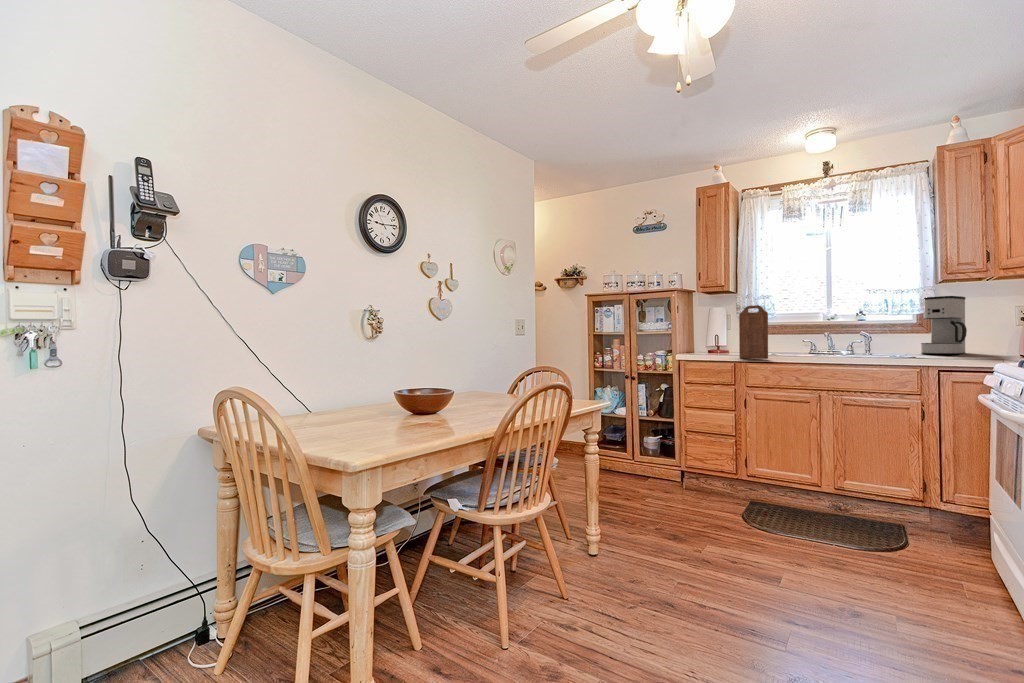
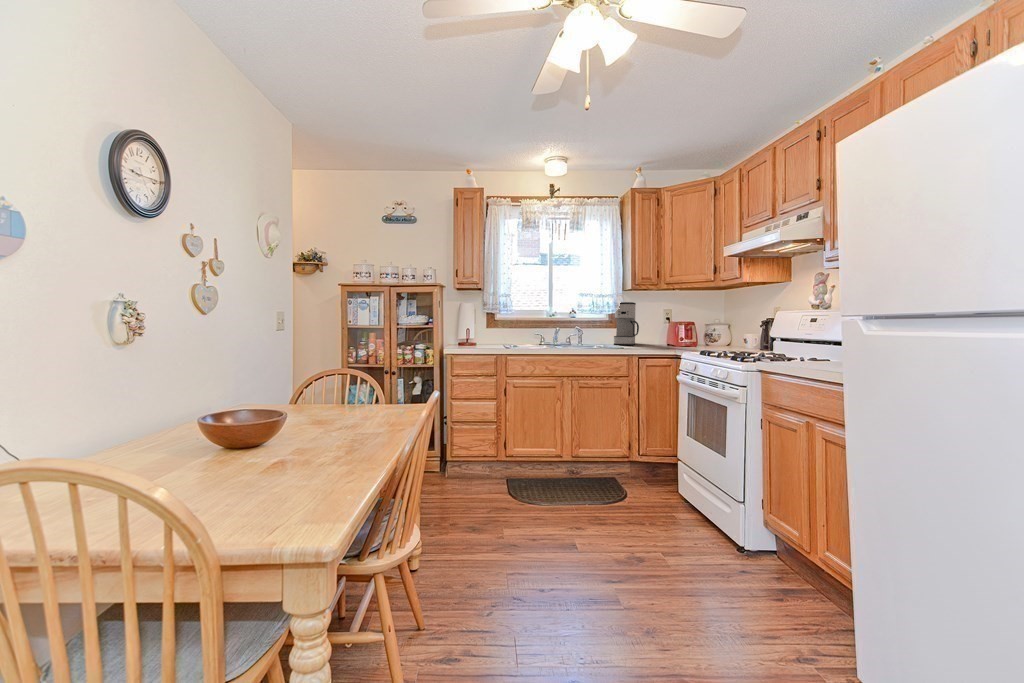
cutting board: present [739,305,768,359] -> none [500,304,526,352]

